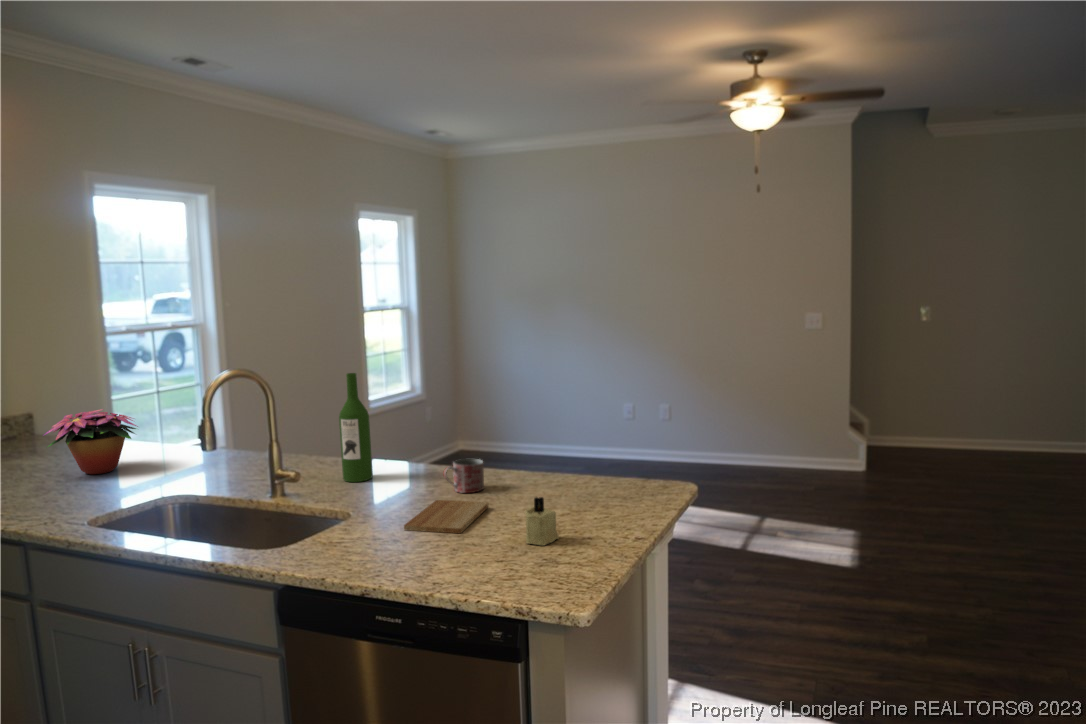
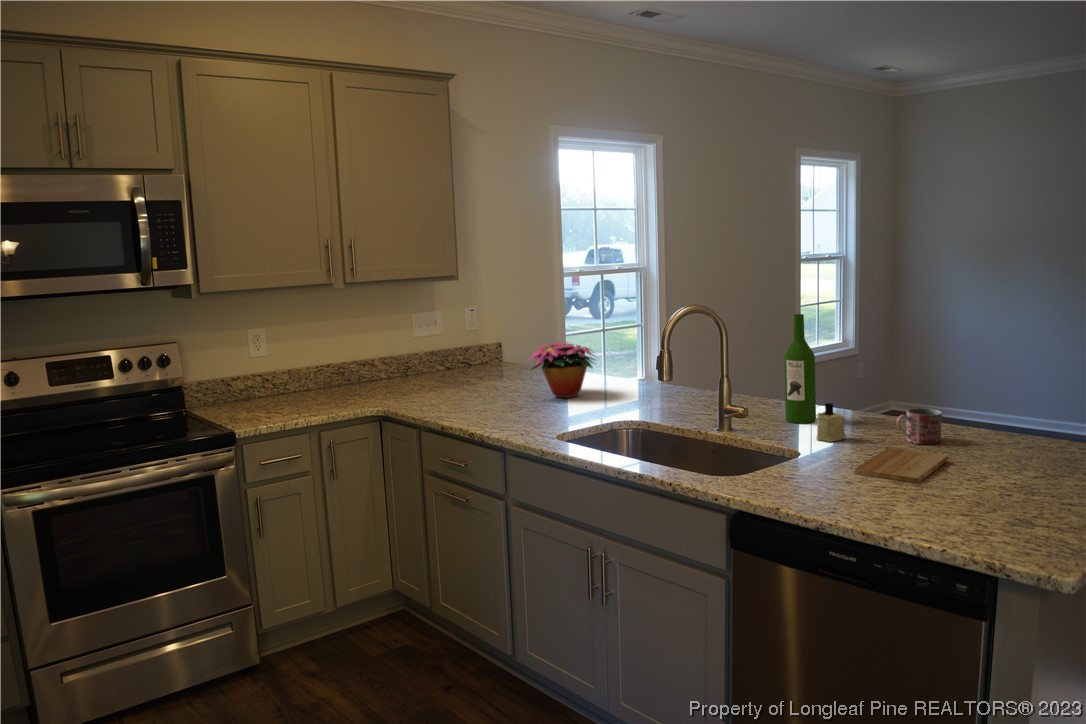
candle: present [525,497,559,546] -> present [817,403,846,442]

